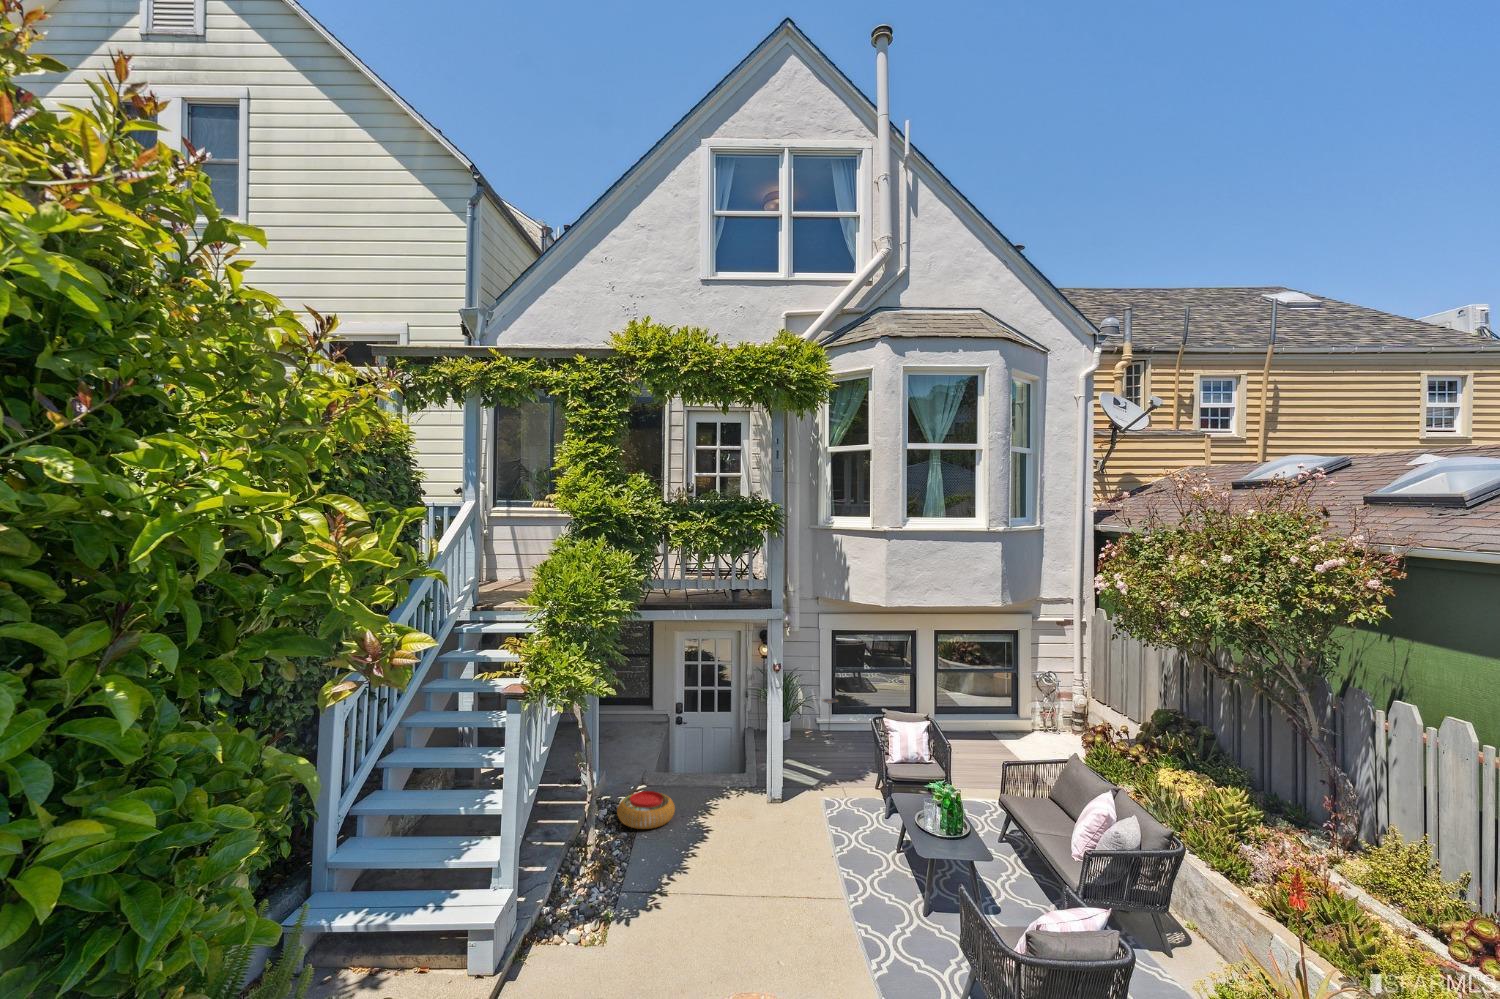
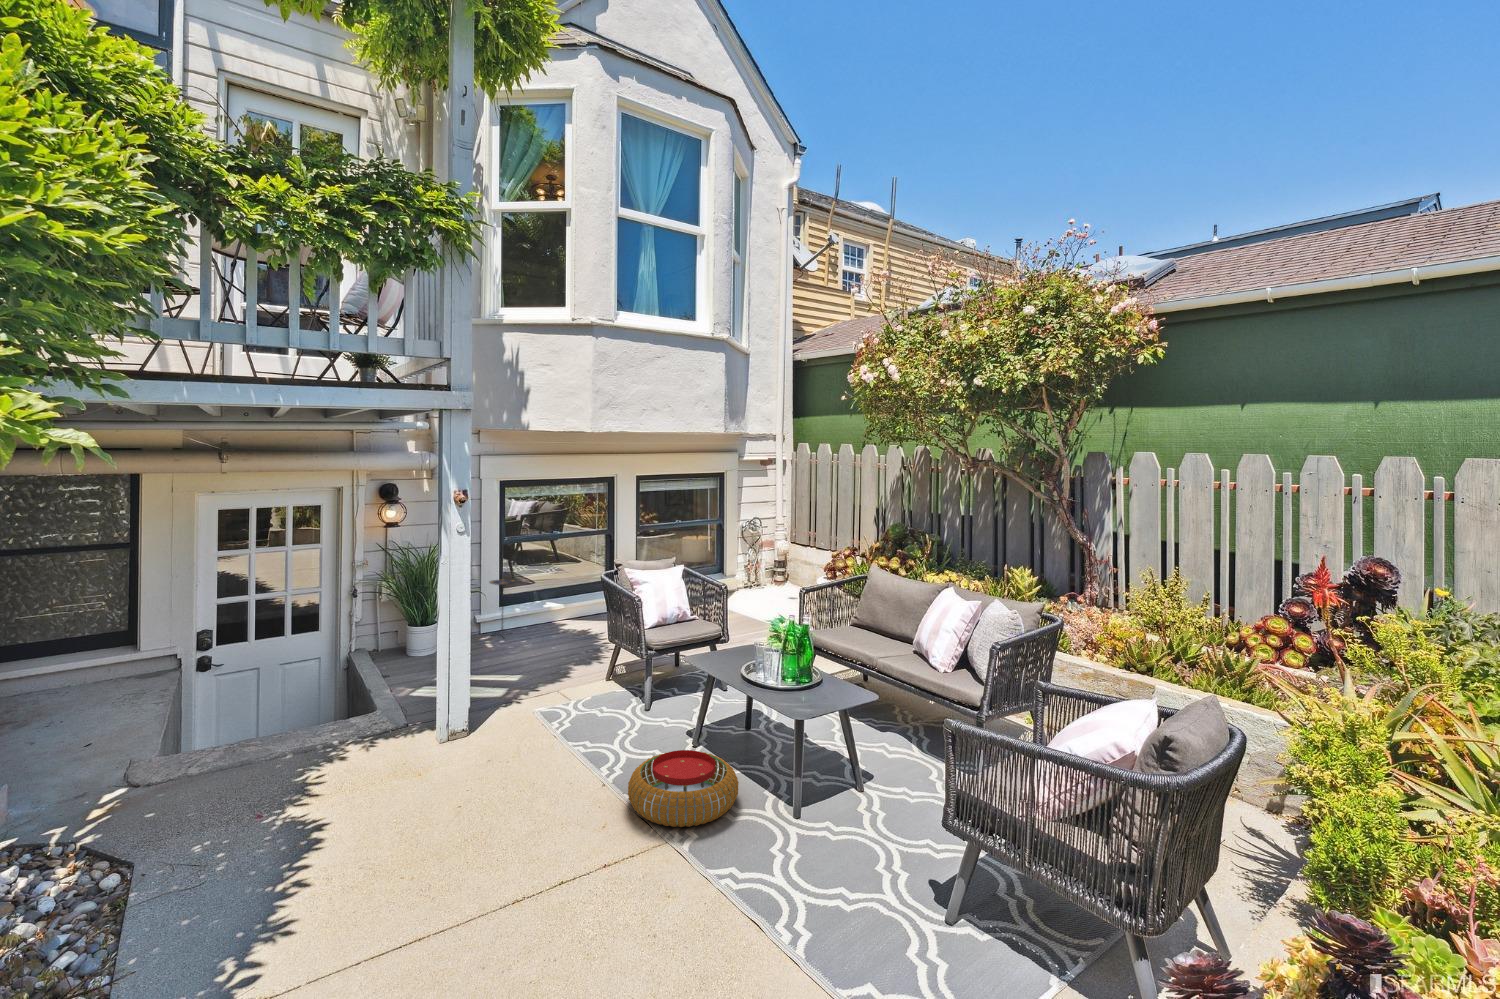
pouf: present [617,791,675,829] -> present [628,750,739,827]

